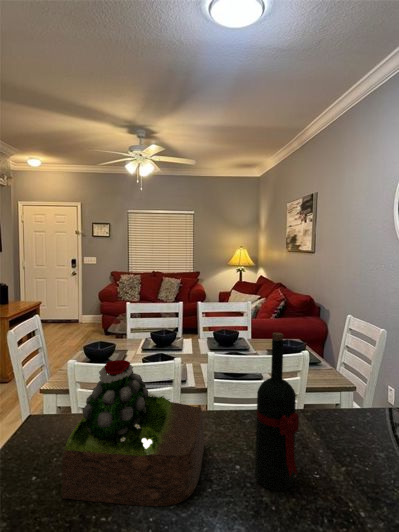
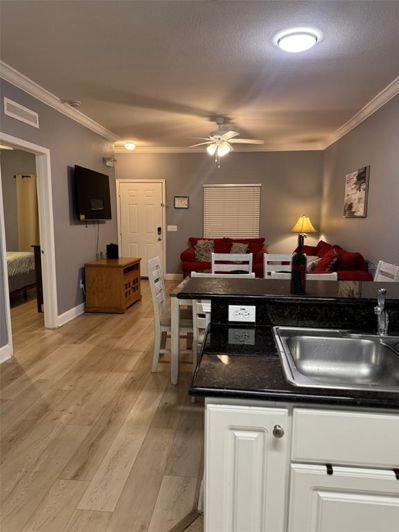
succulent plant: present [62,360,204,506] -> none [217,247,269,294]

